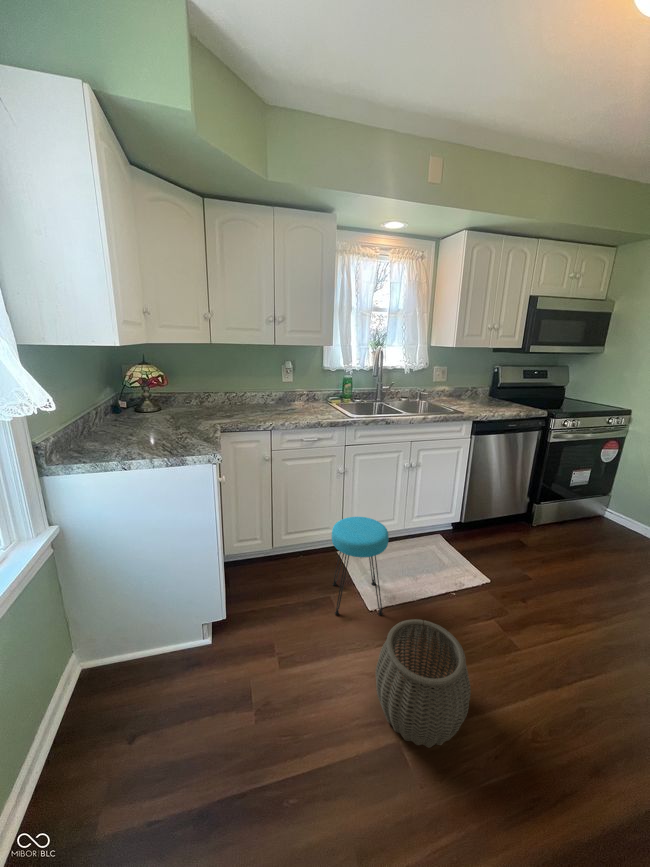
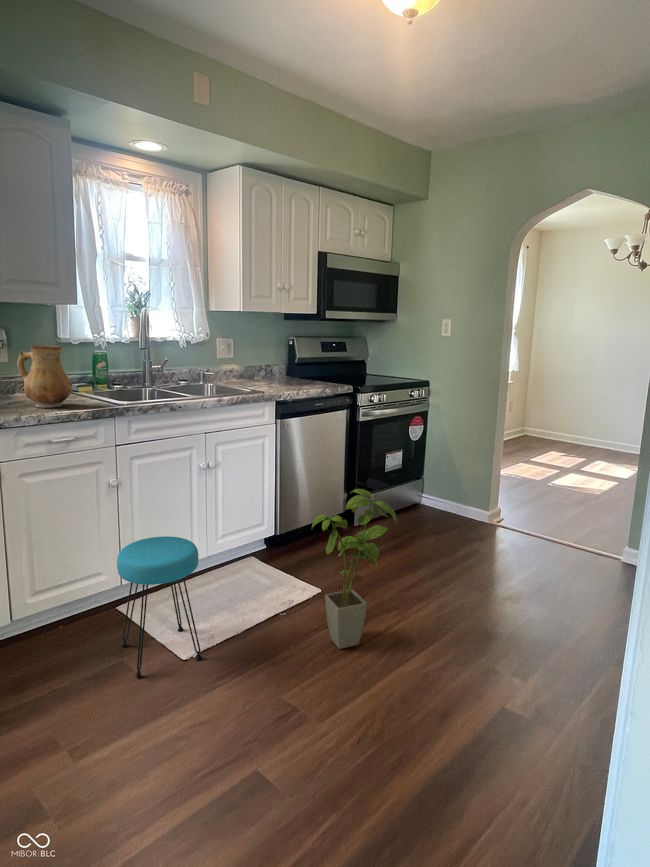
ceramic pitcher: none [292,374,322,416] -> present [17,345,71,408]
house plant: none [484,519,574,651] -> present [312,489,397,649]
woven basket: present [375,619,471,748] -> none [213,626,323,764]

